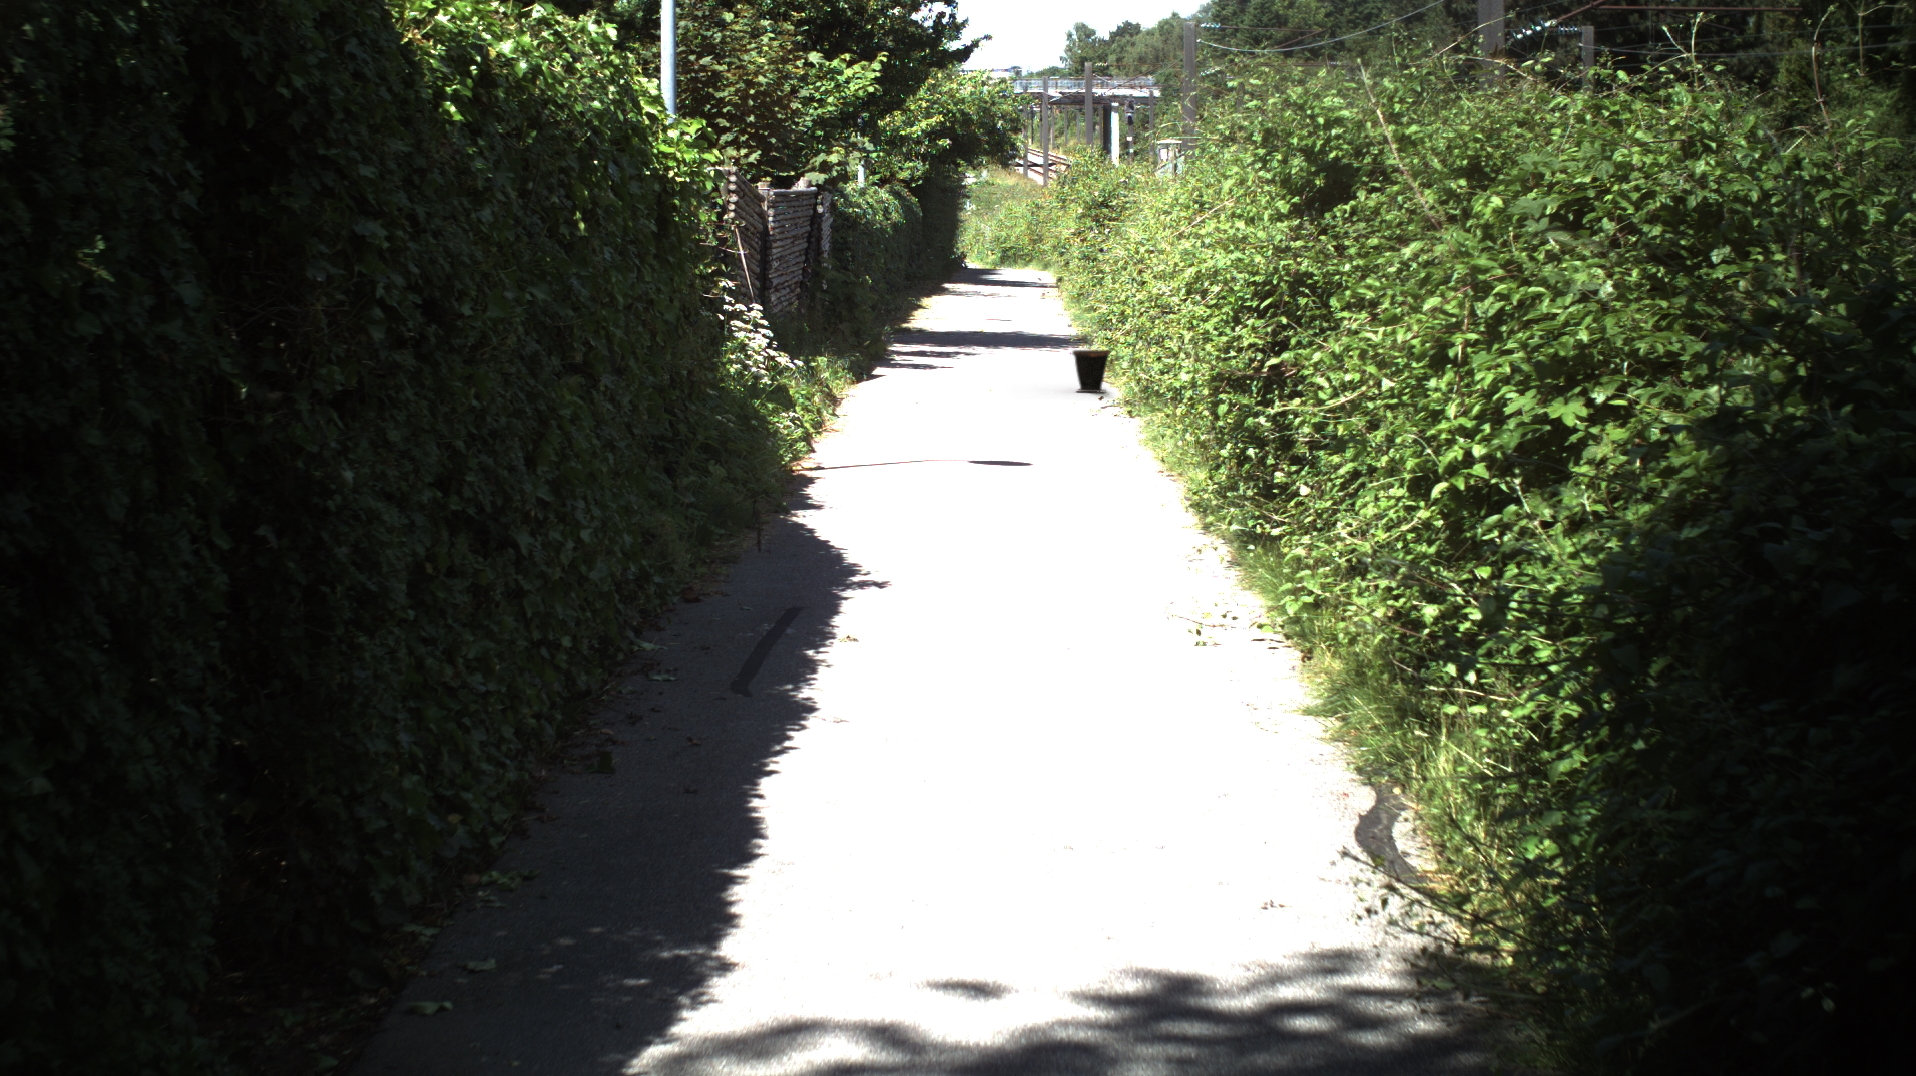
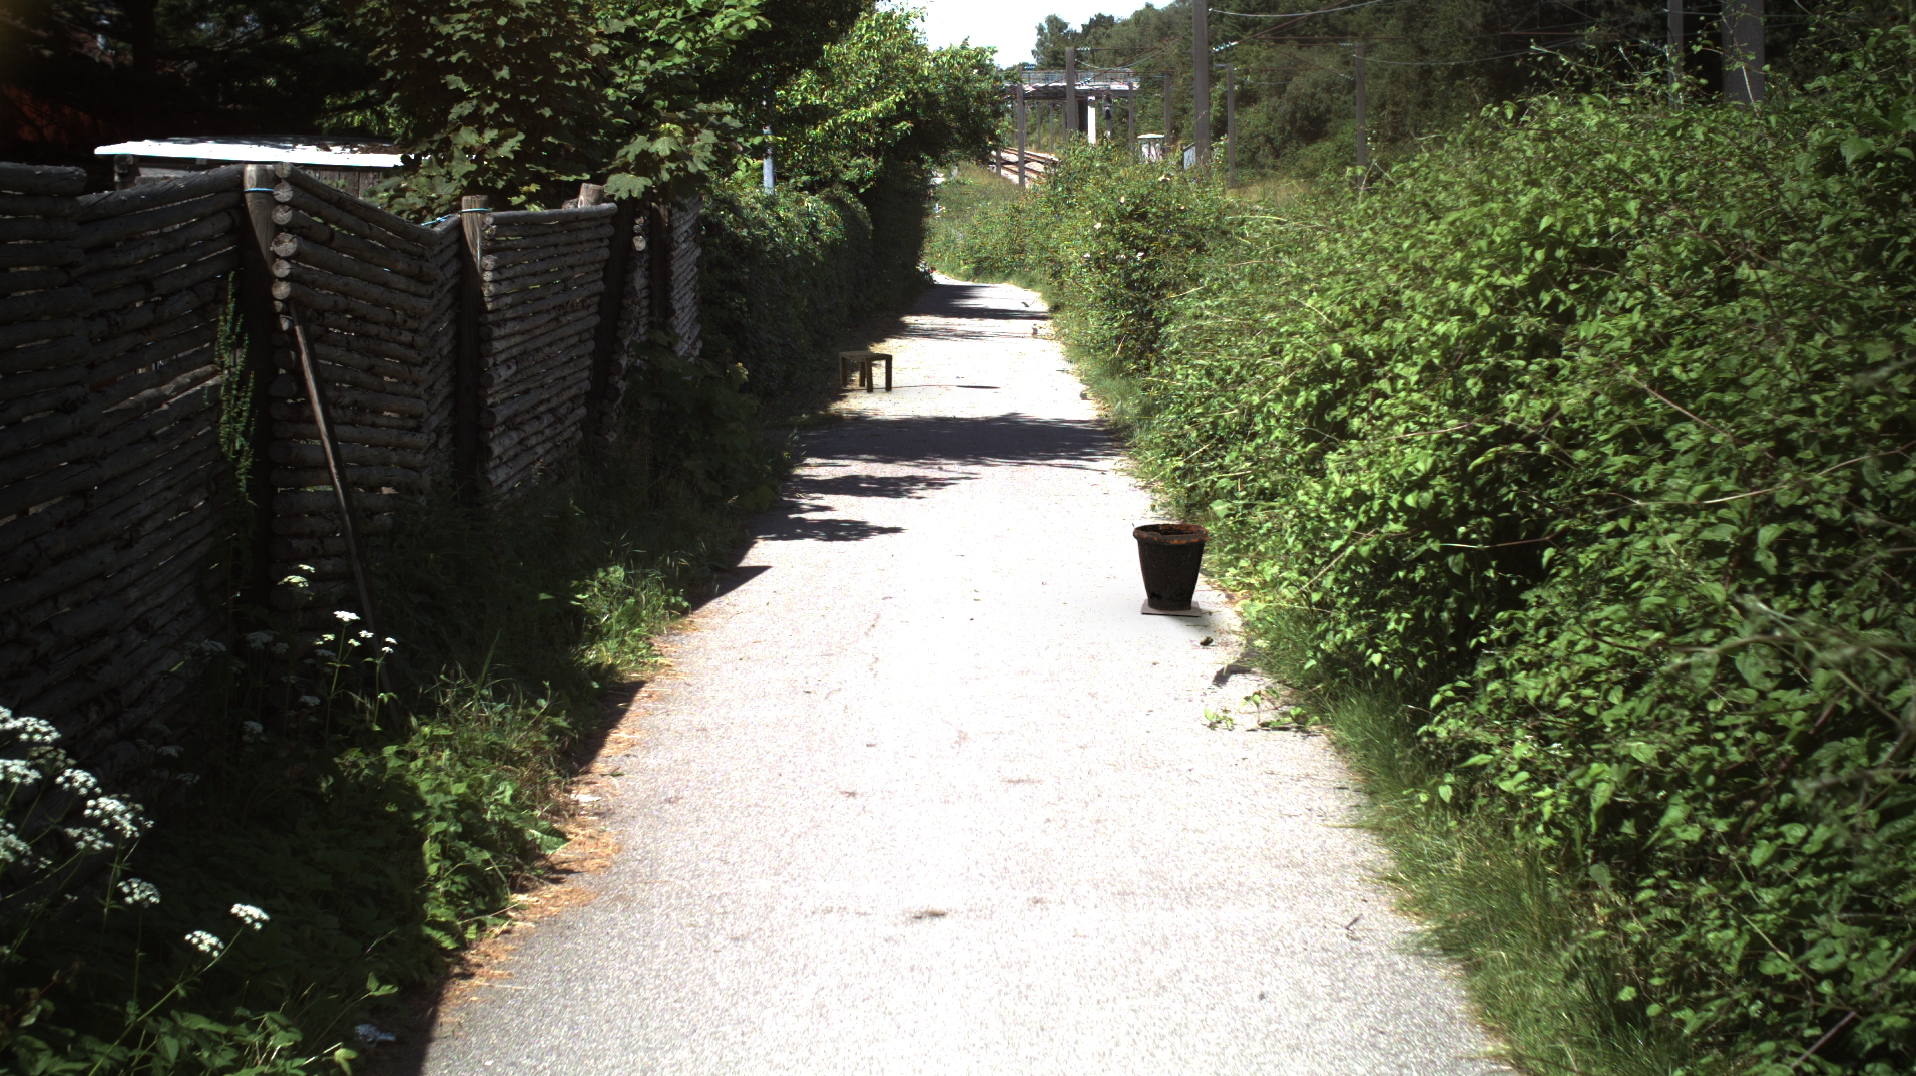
bench: none [902,295,940,322] -> present [839,351,893,393]

